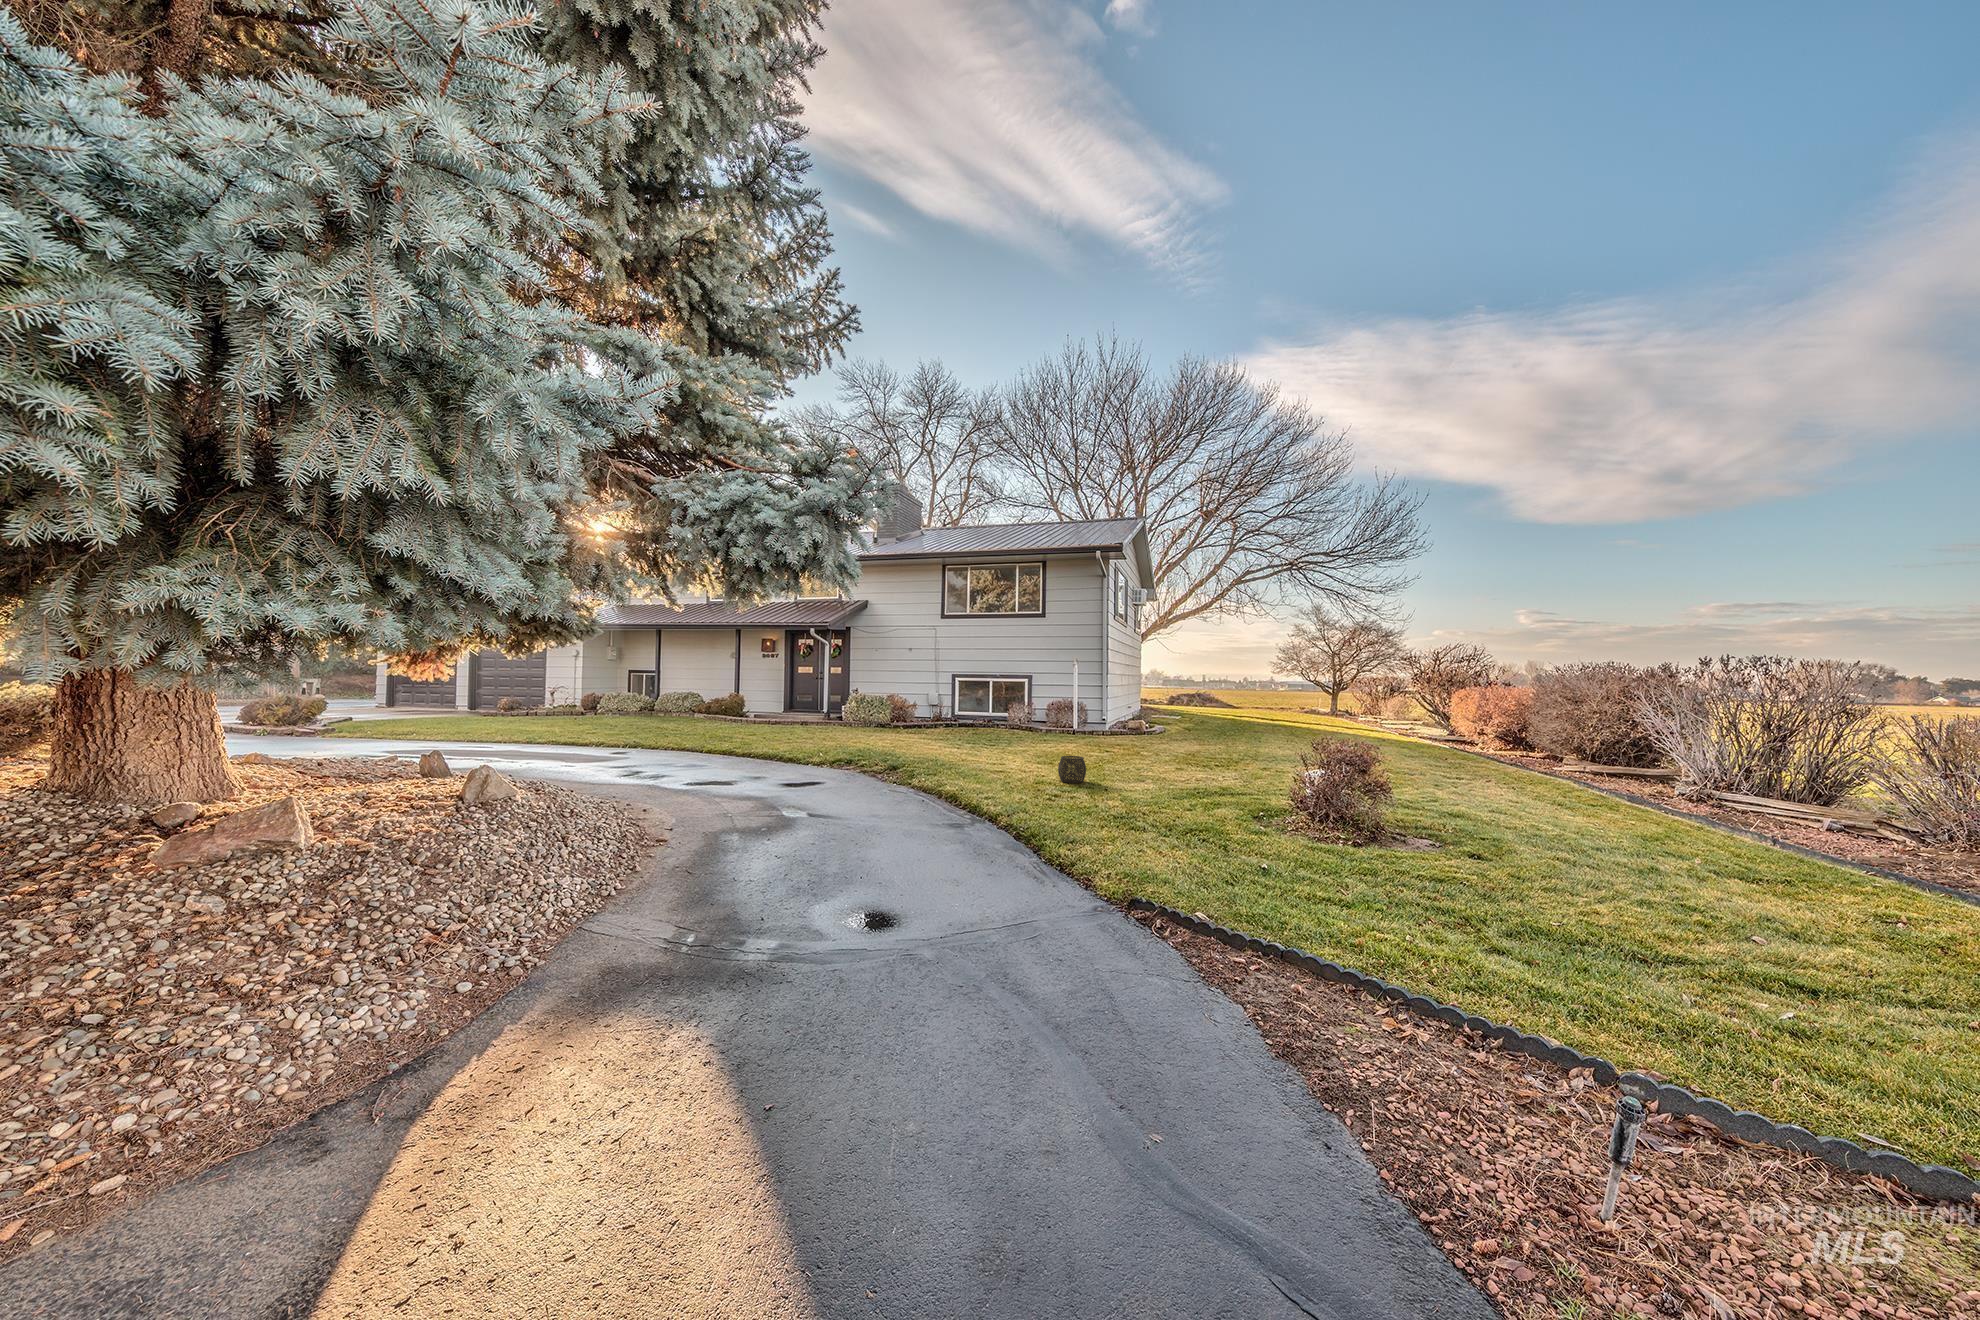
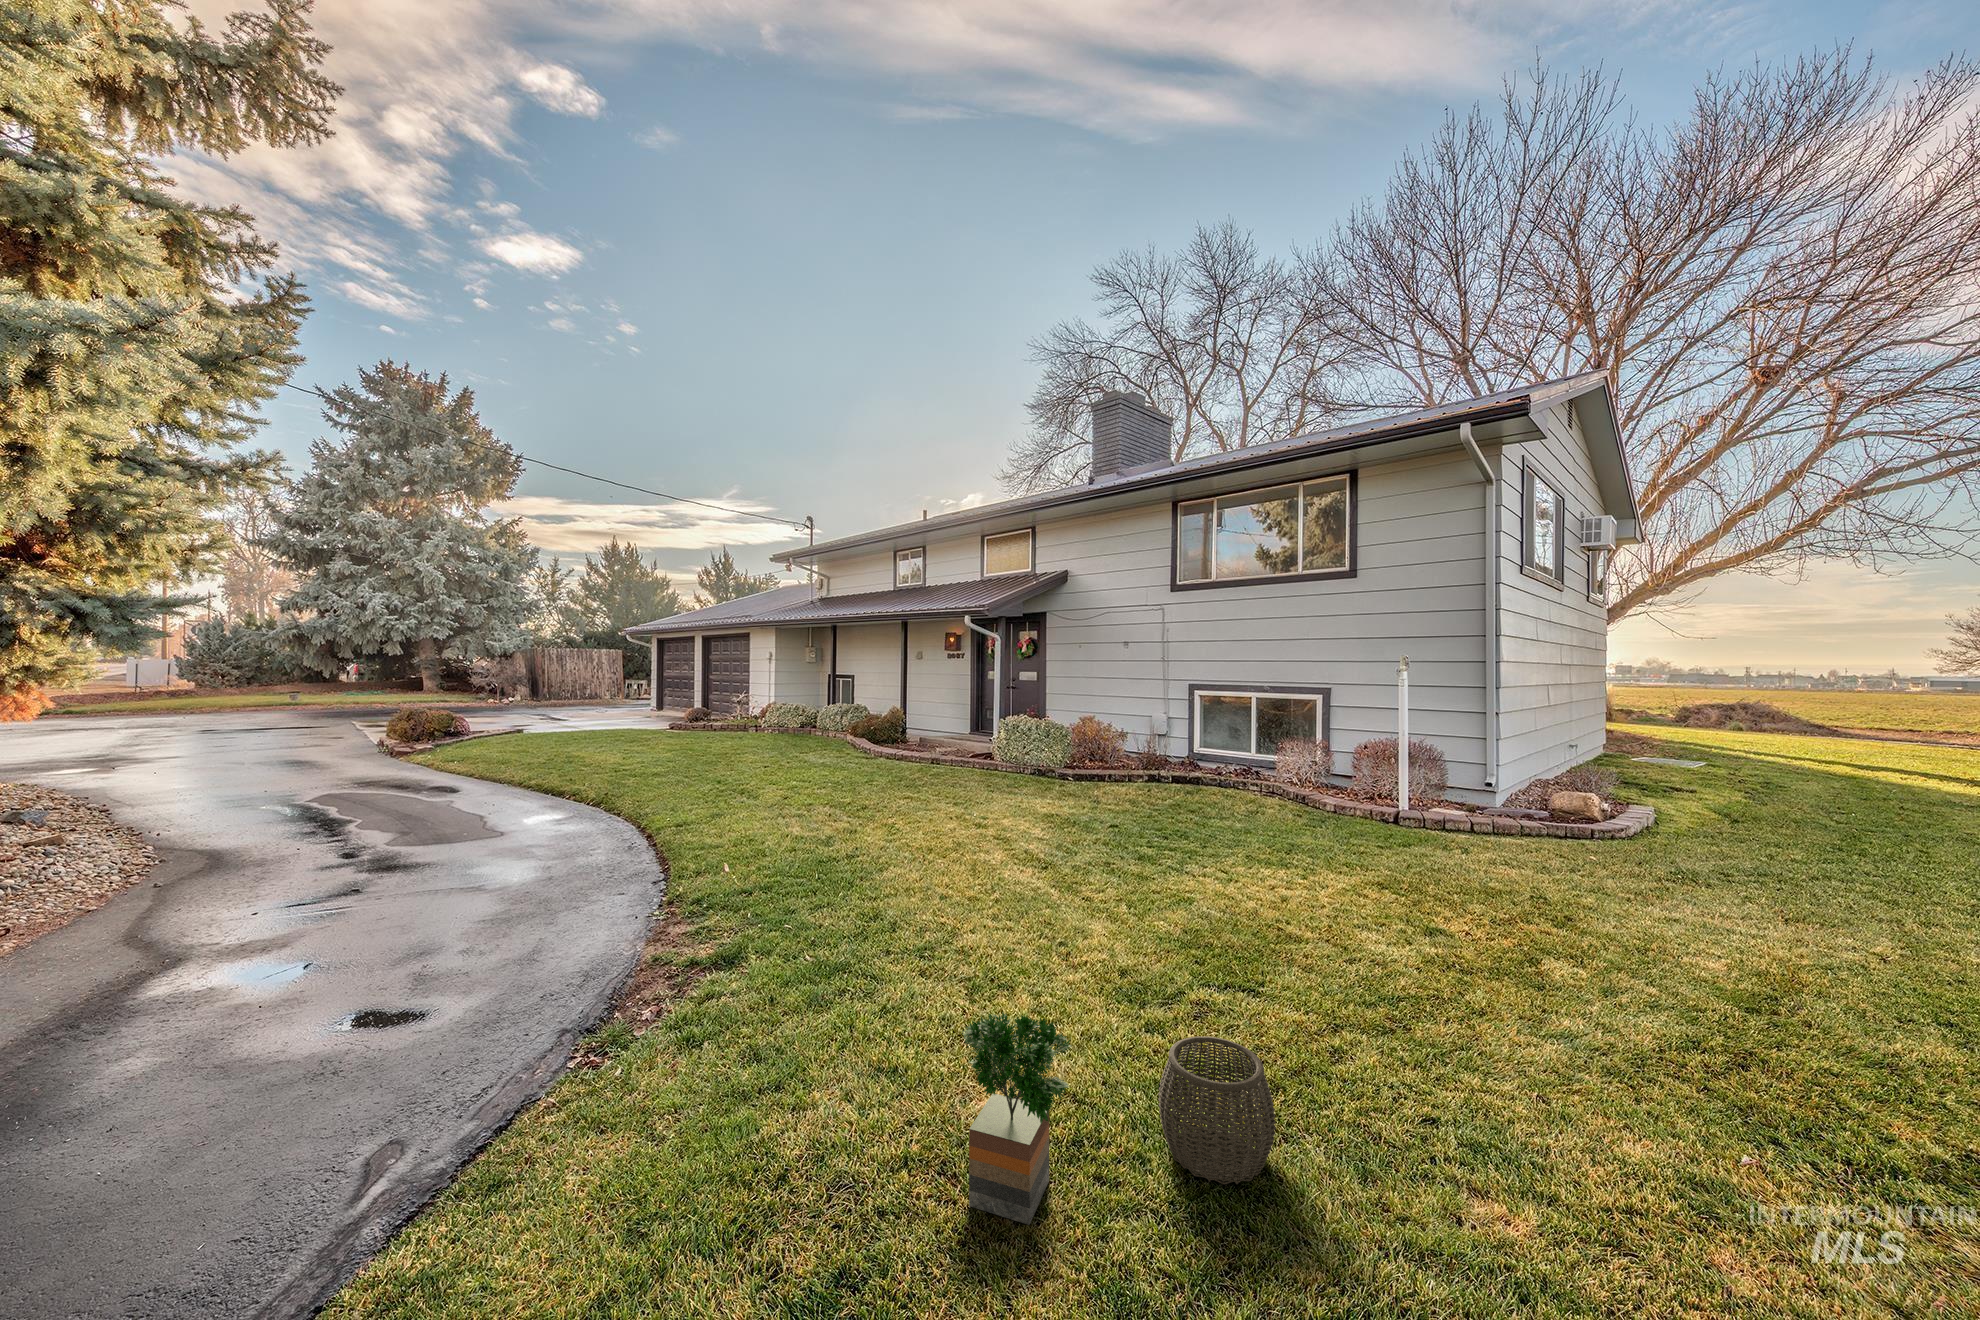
potted tree: none [1022,745,1051,789] -> present [963,1012,1071,1225]

